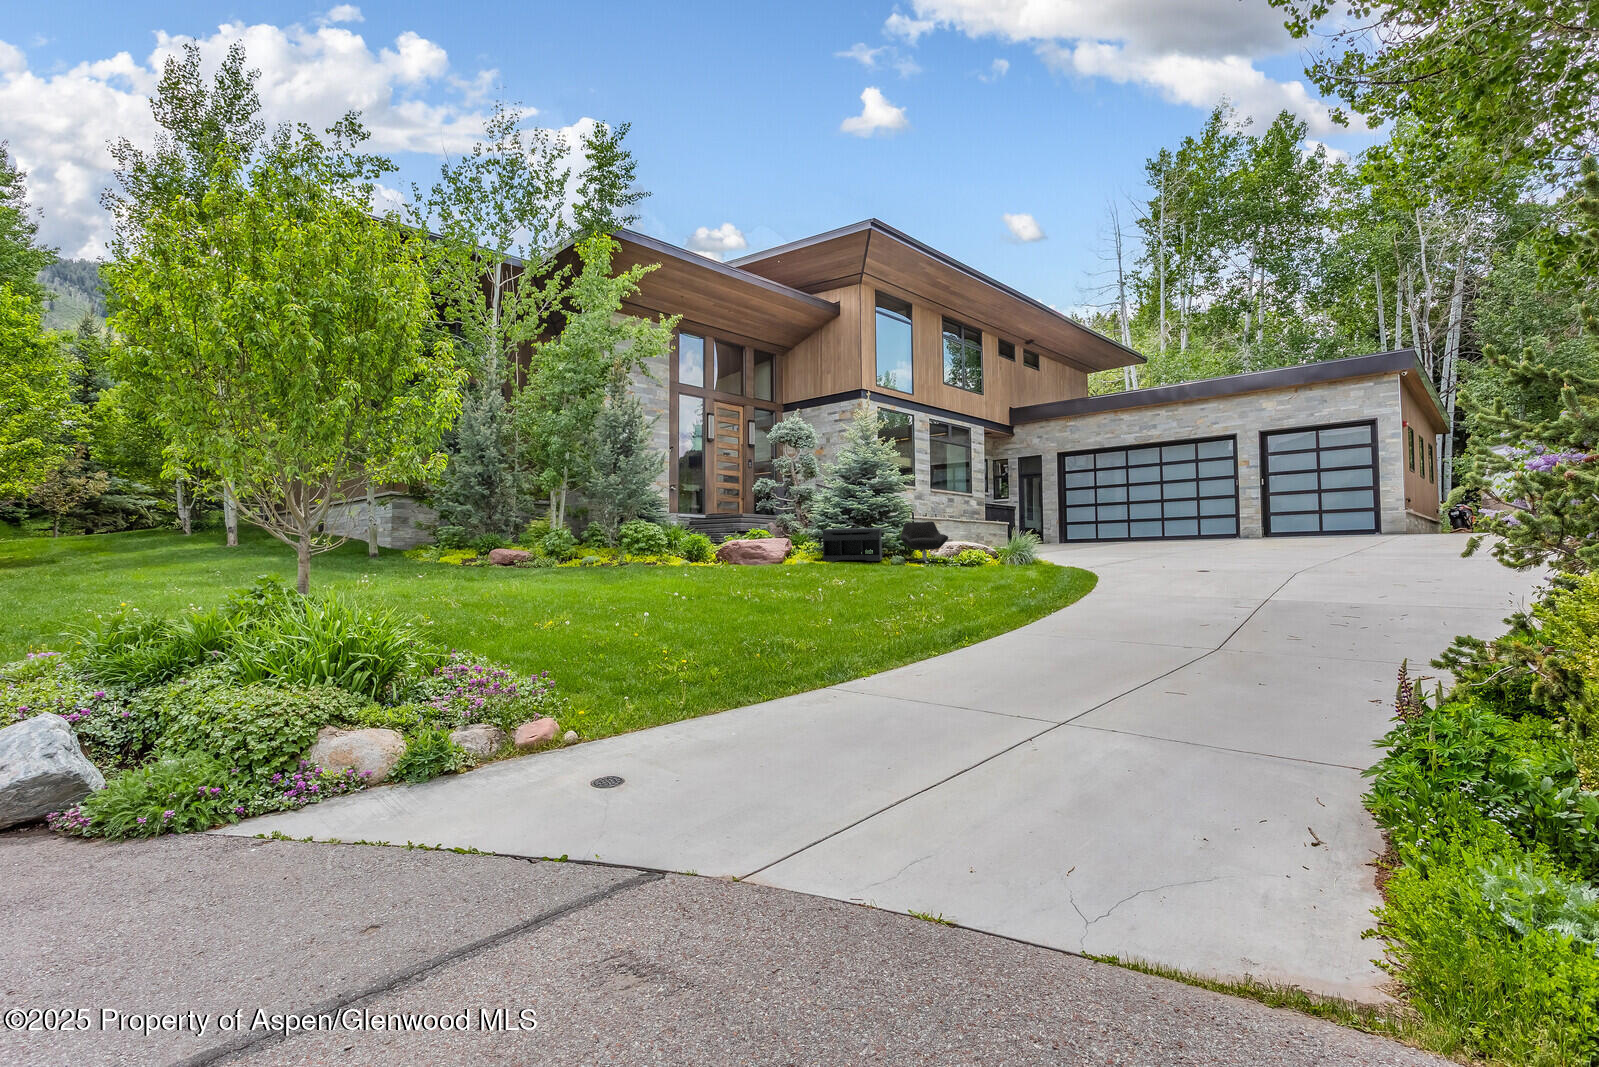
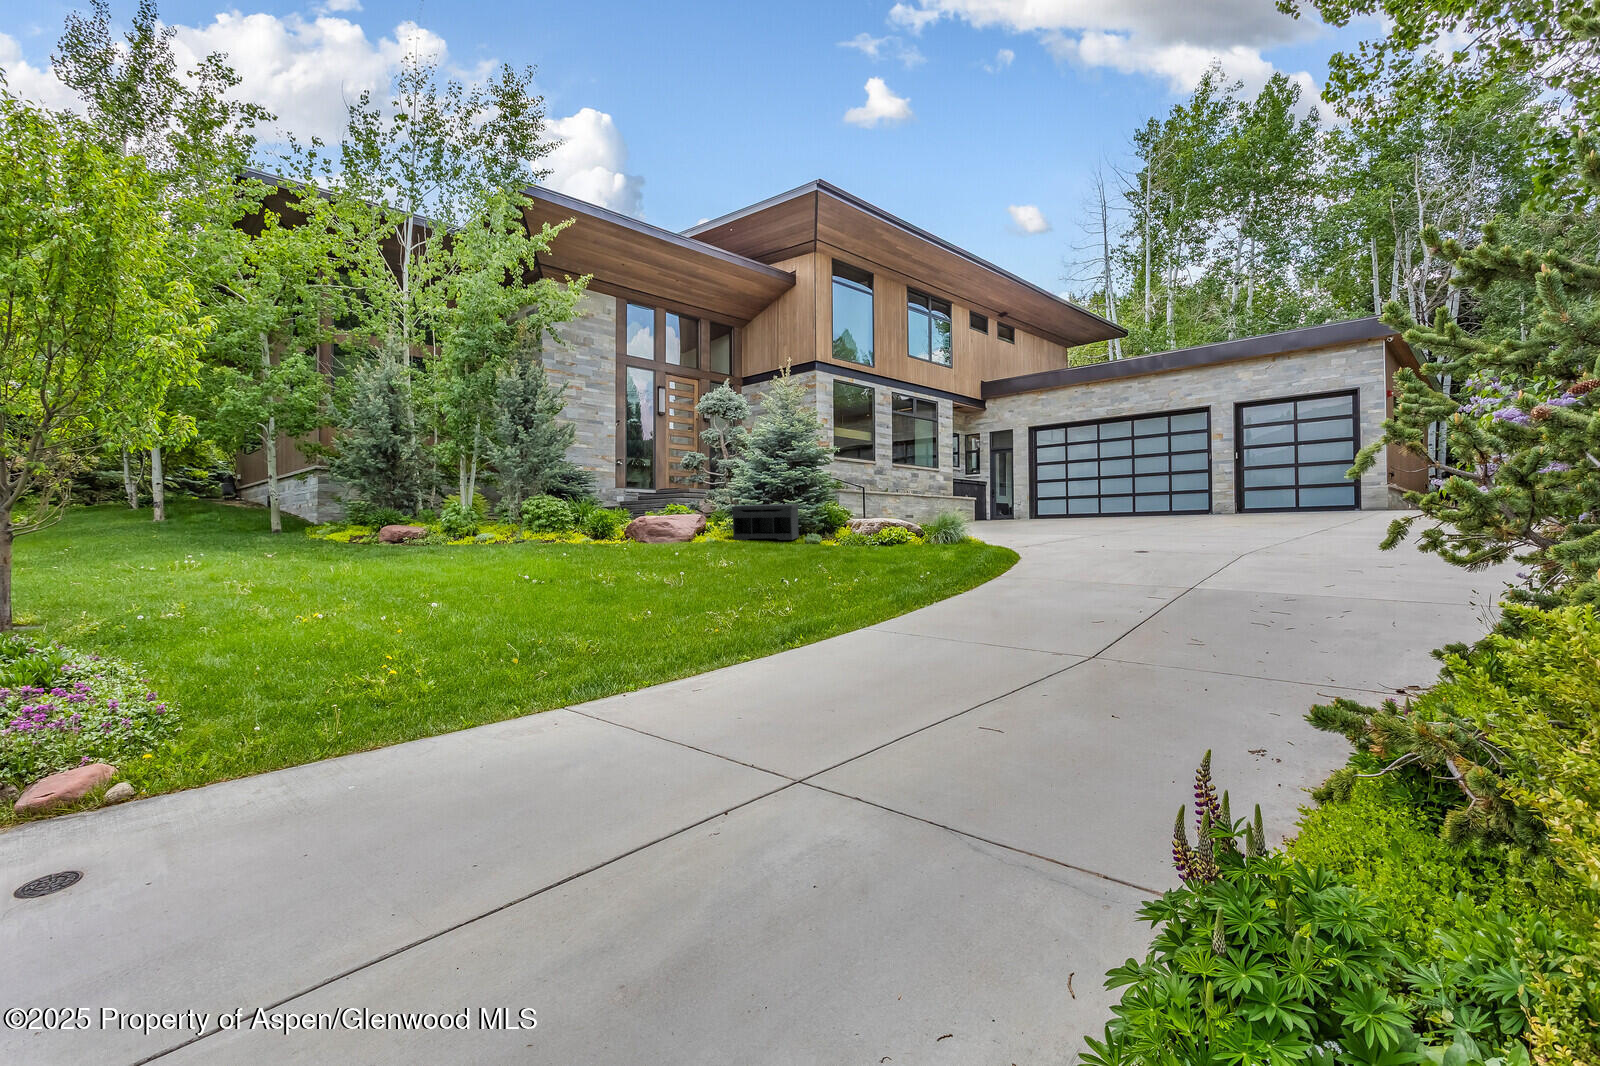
lounge chair: present [900,521,949,563] -> none [815,497,866,543]

